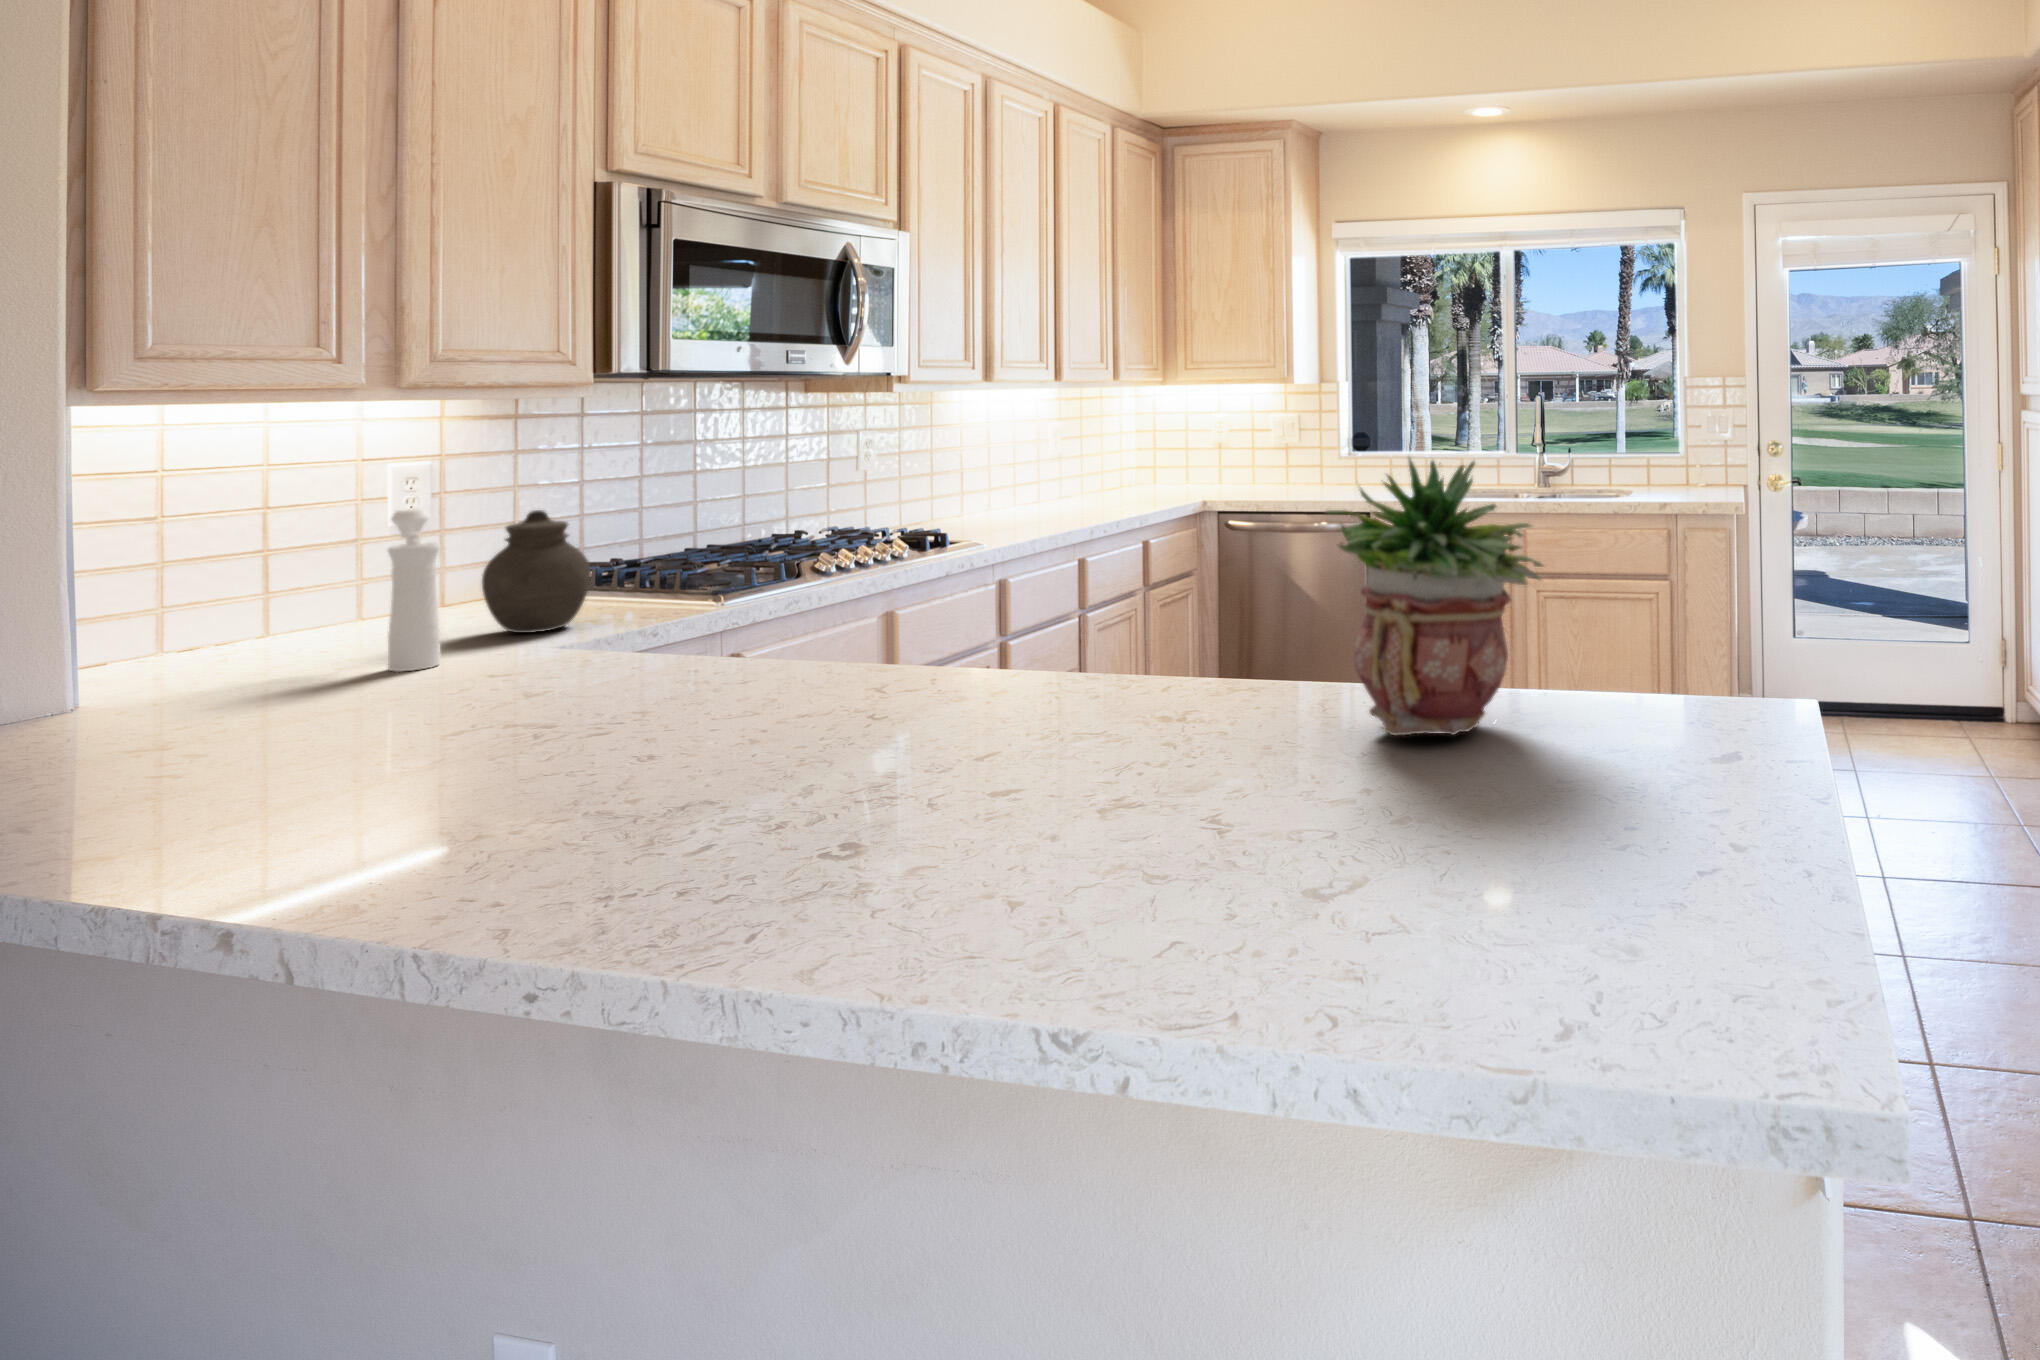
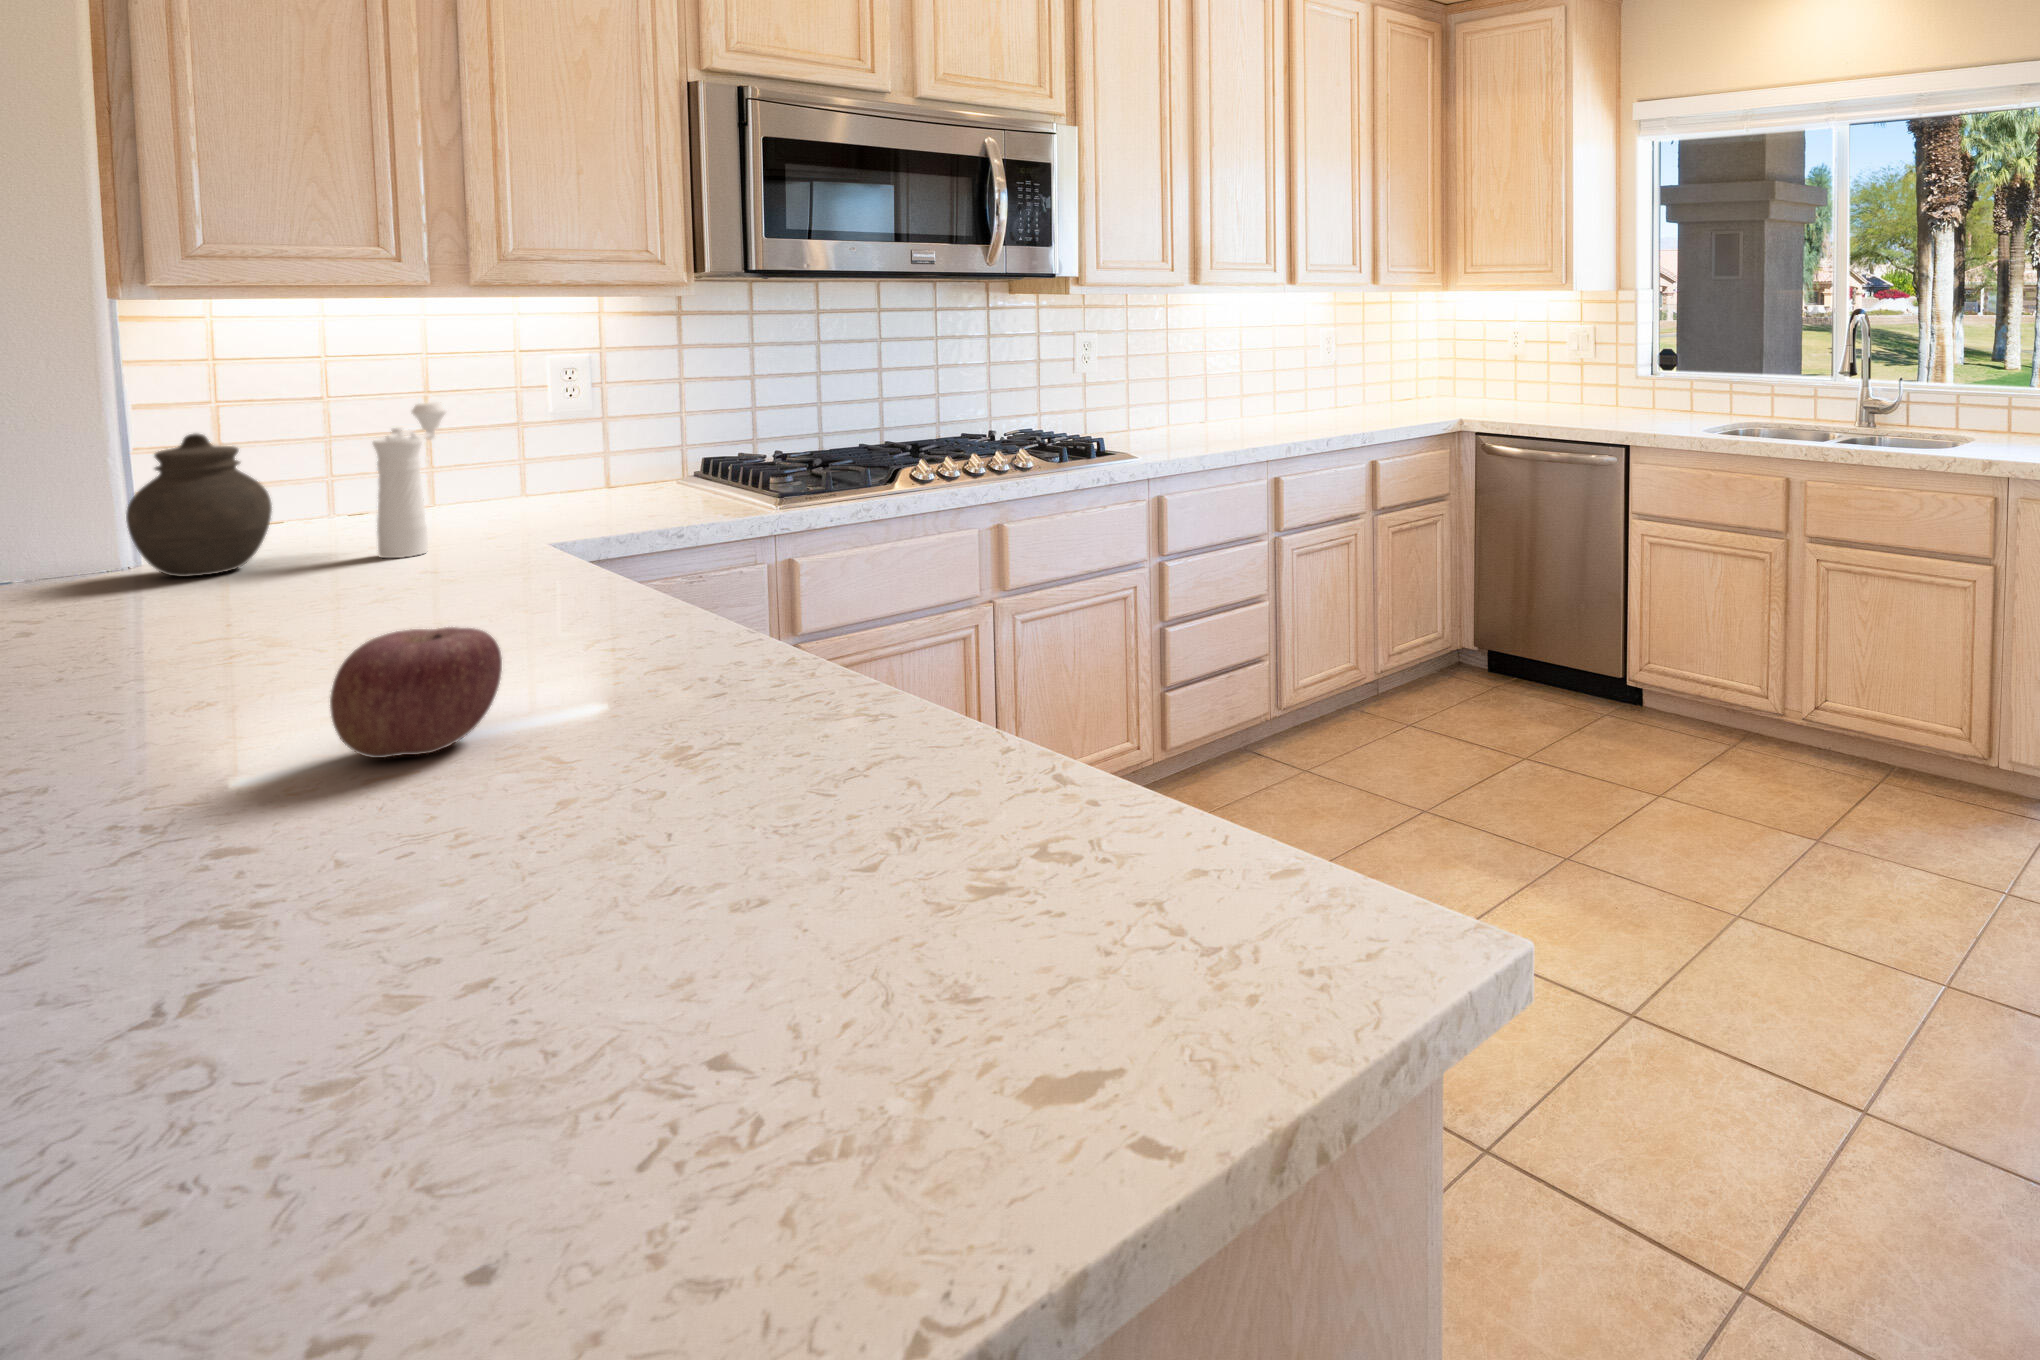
potted plant: present [1326,458,1543,735] -> none [676,428,1043,850]
jar: present [482,510,591,633] -> present [126,434,272,577]
apple: none [911,647,1023,753] -> present [330,627,502,758]

